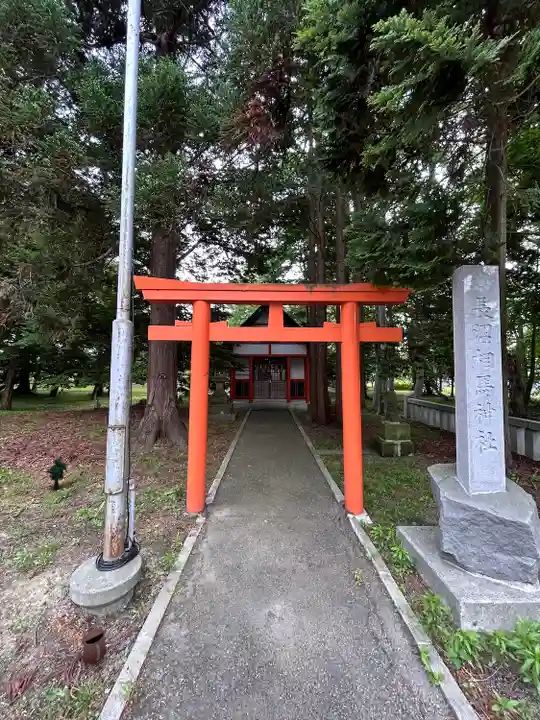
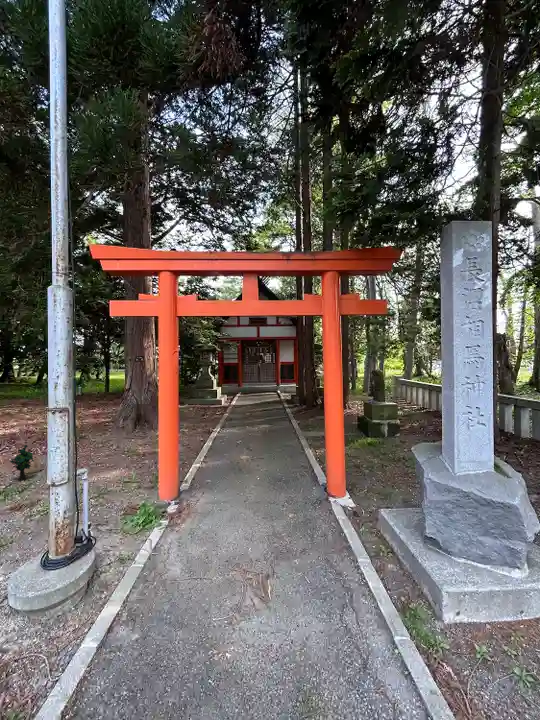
watering can: present [82,616,106,664] -> none [12,623,44,678]

